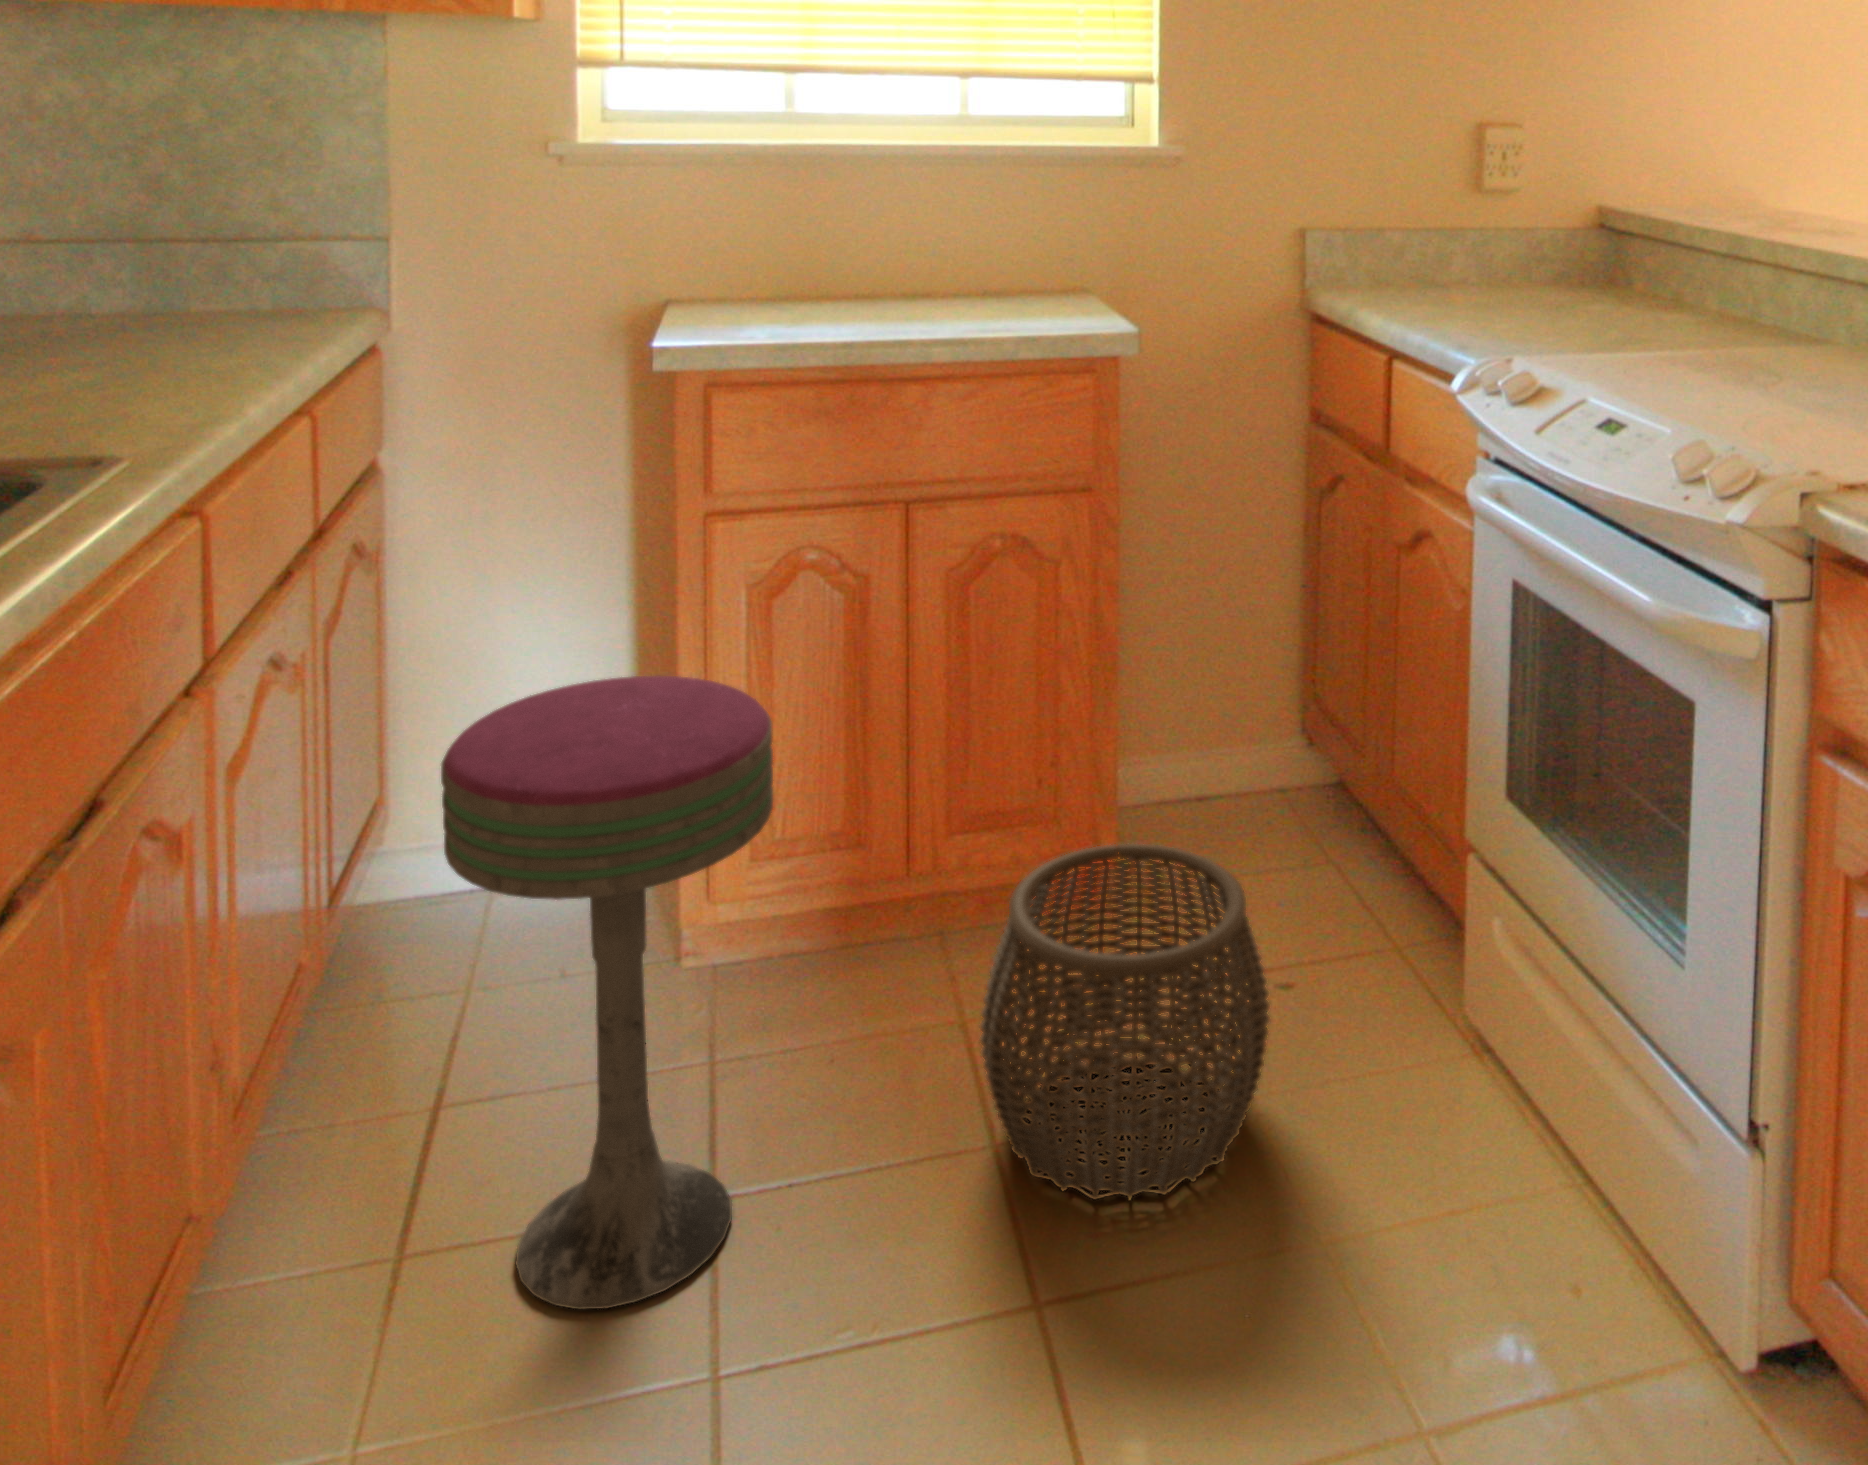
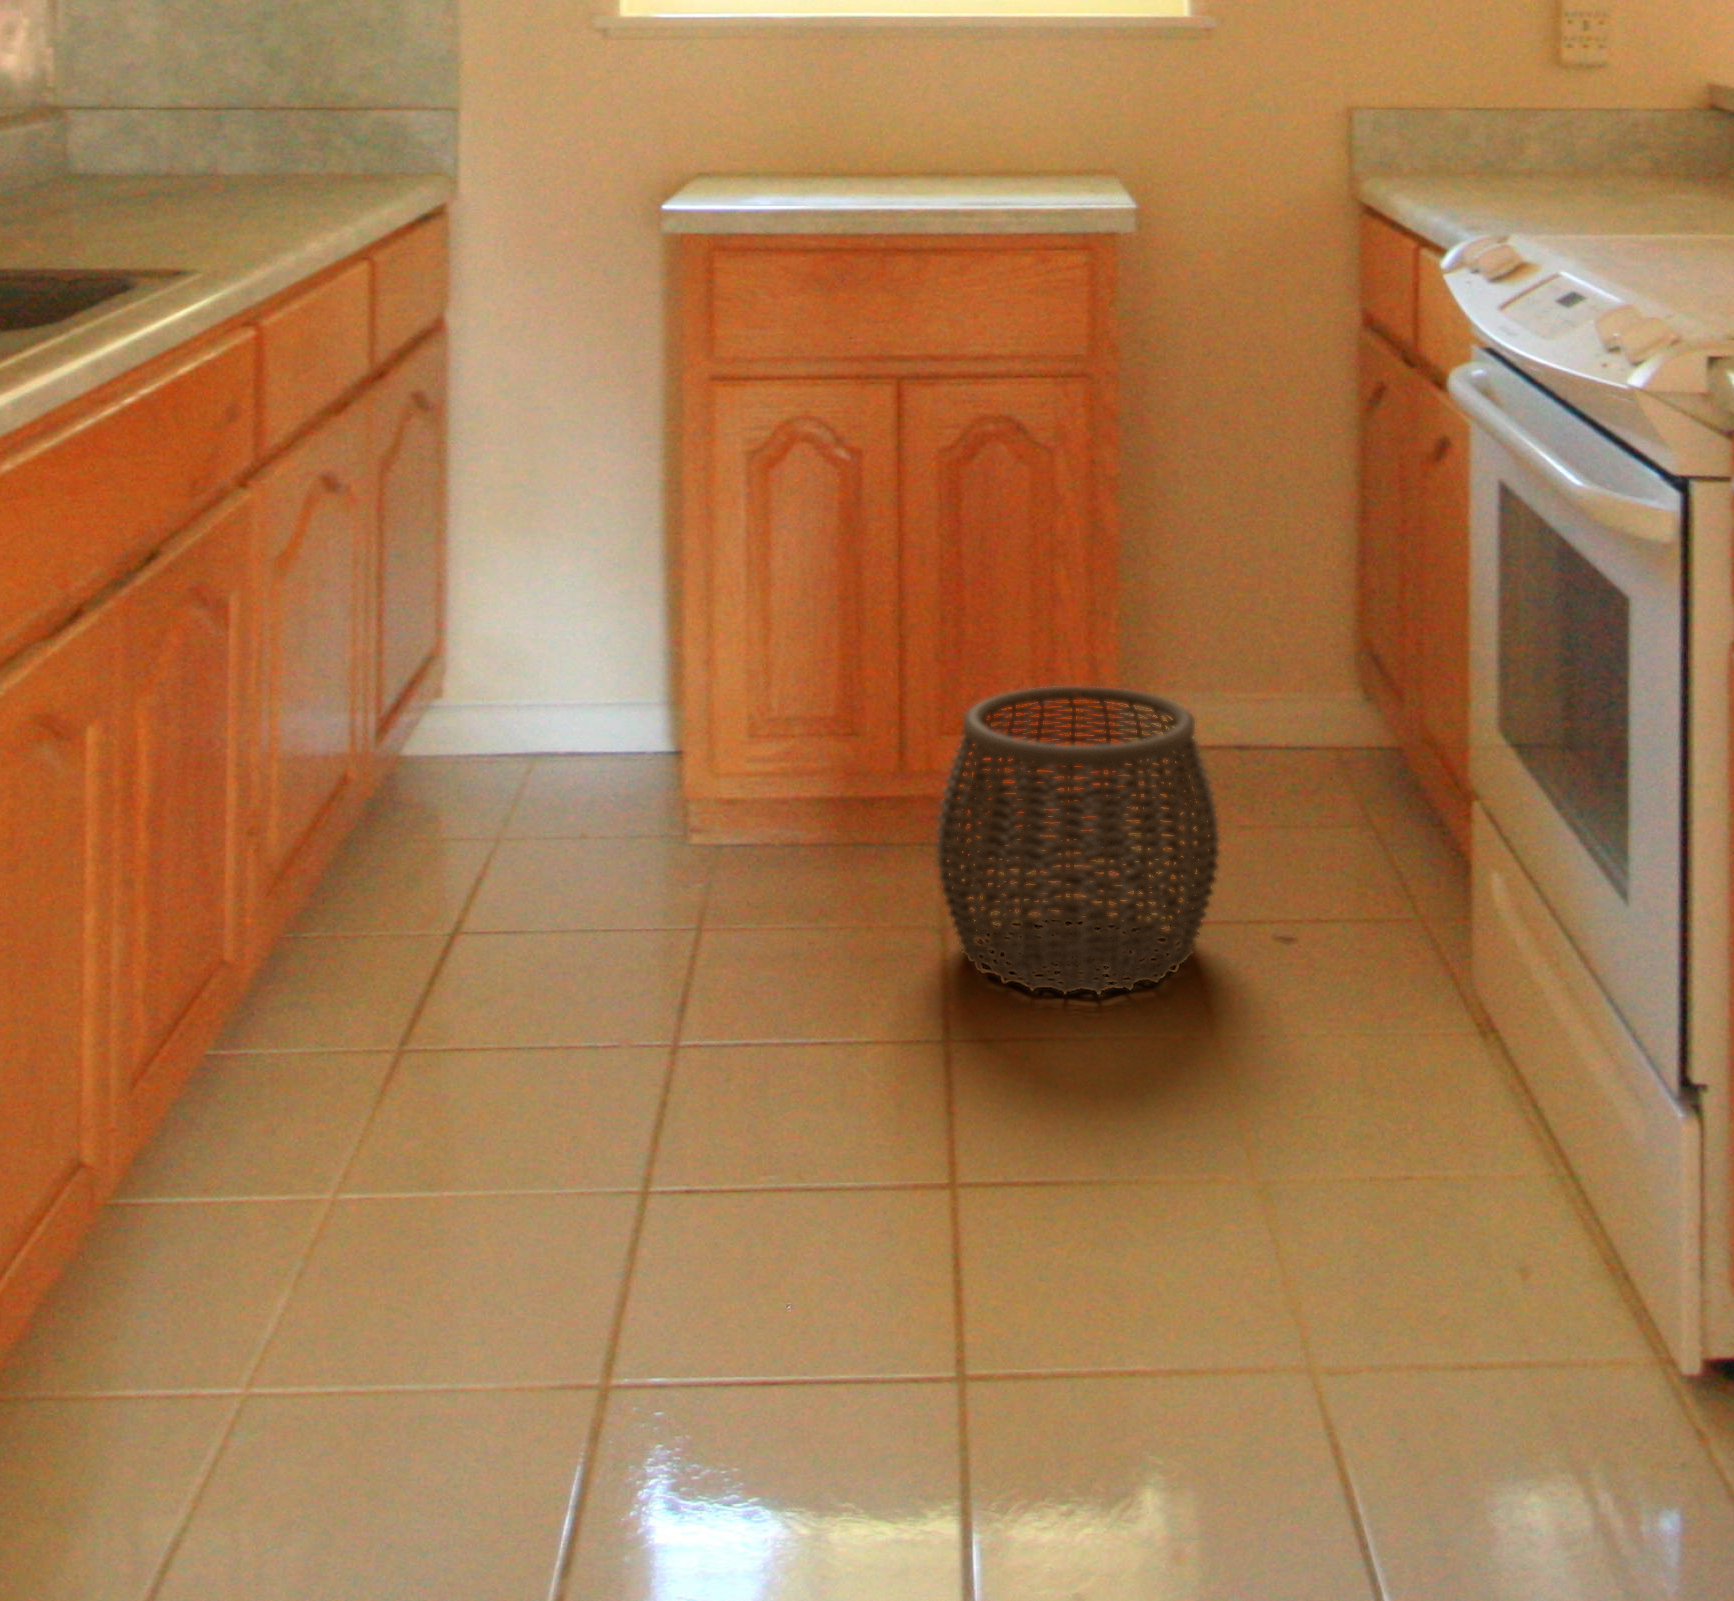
bar stool: present [441,676,773,1310] -> none [470,471,745,1007]

